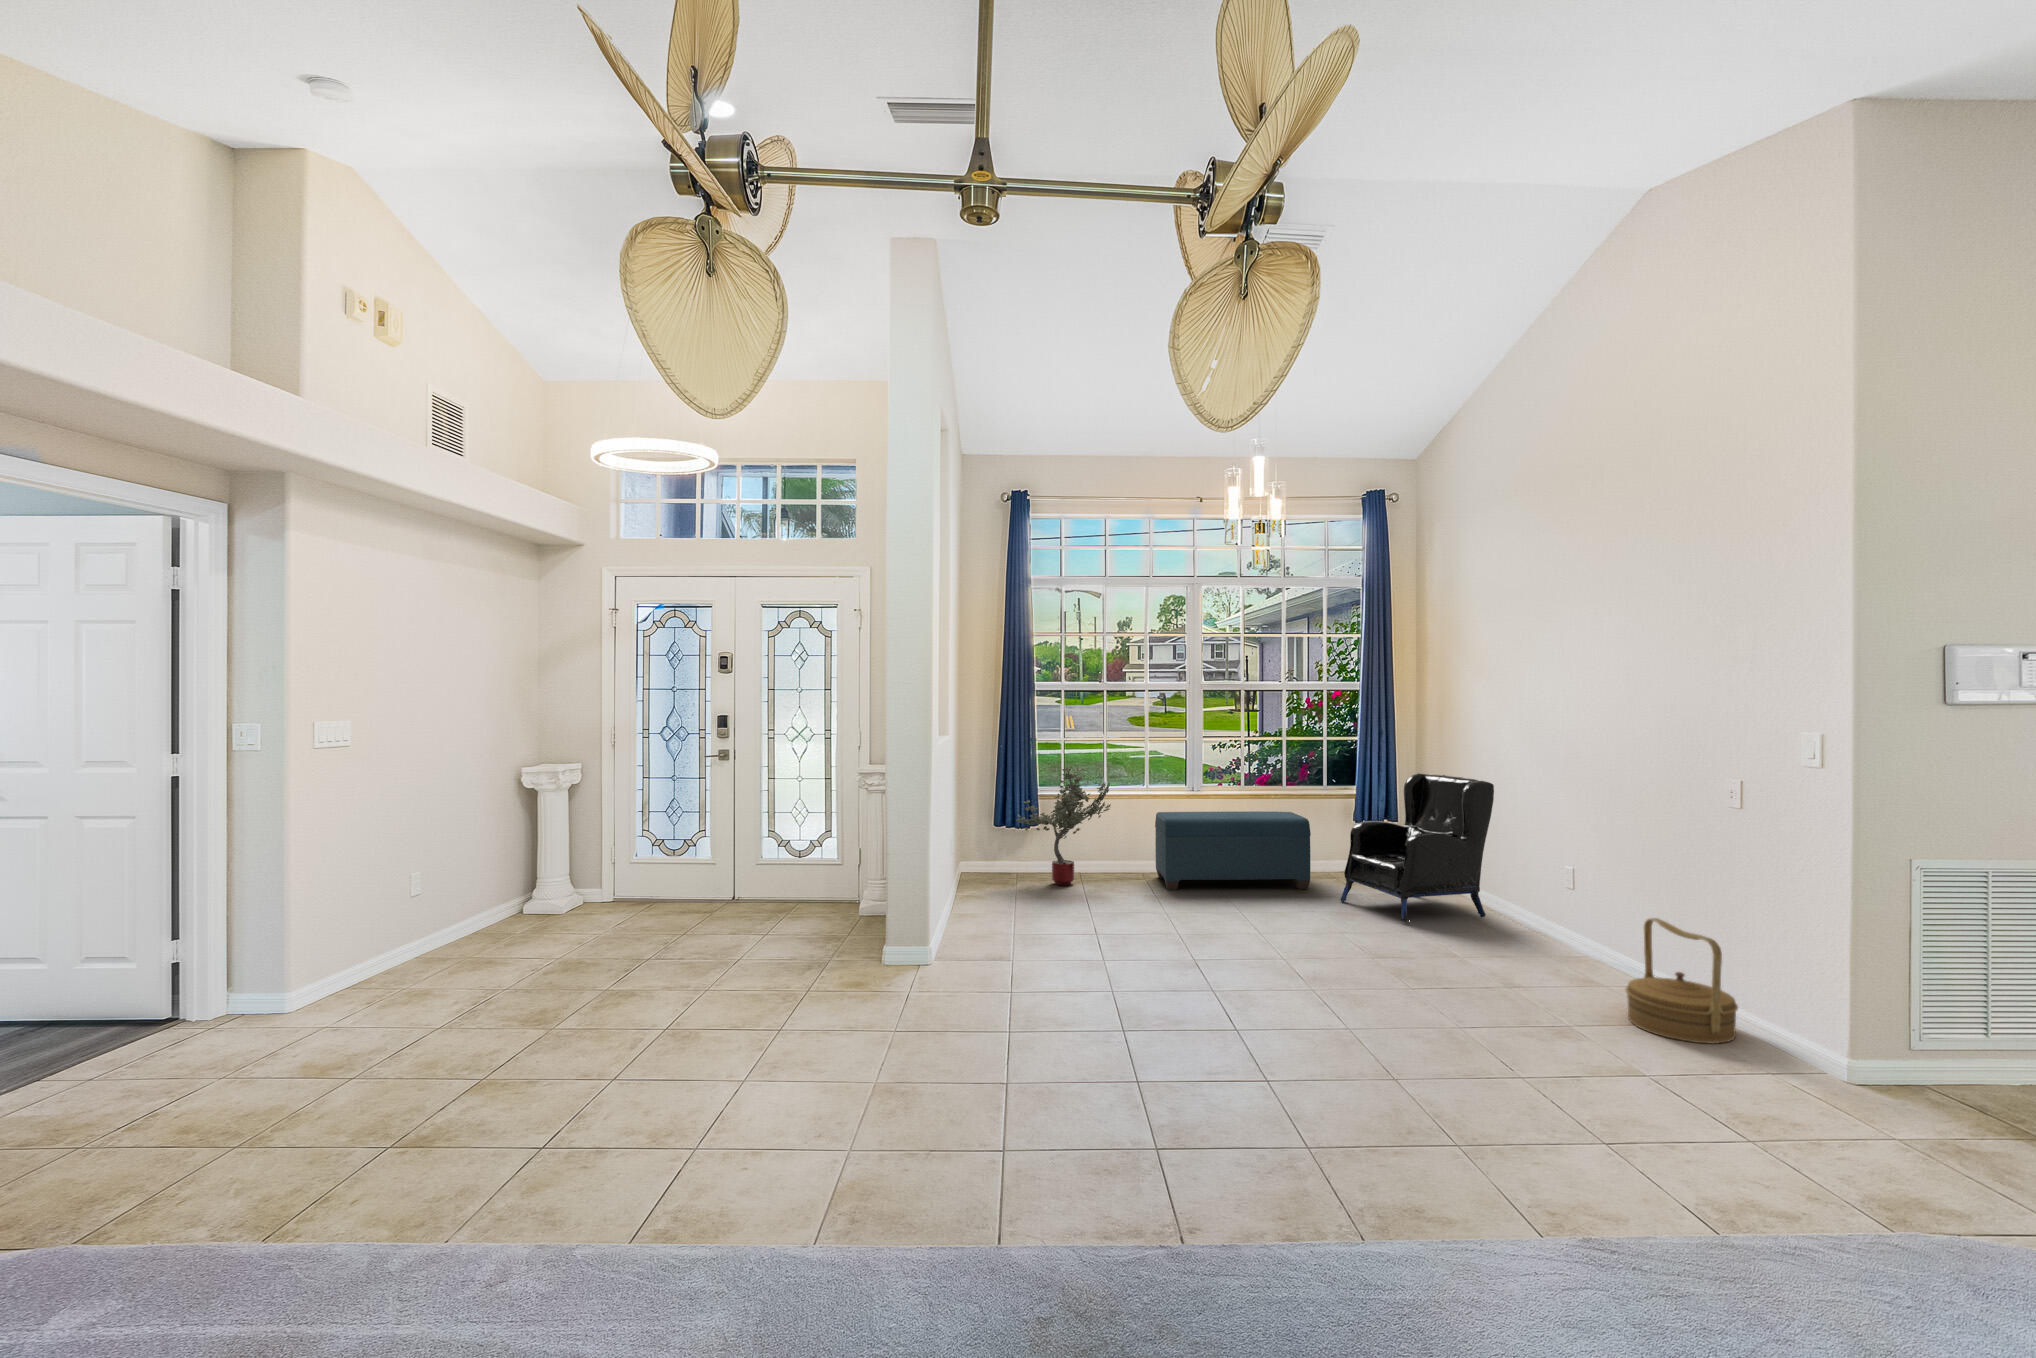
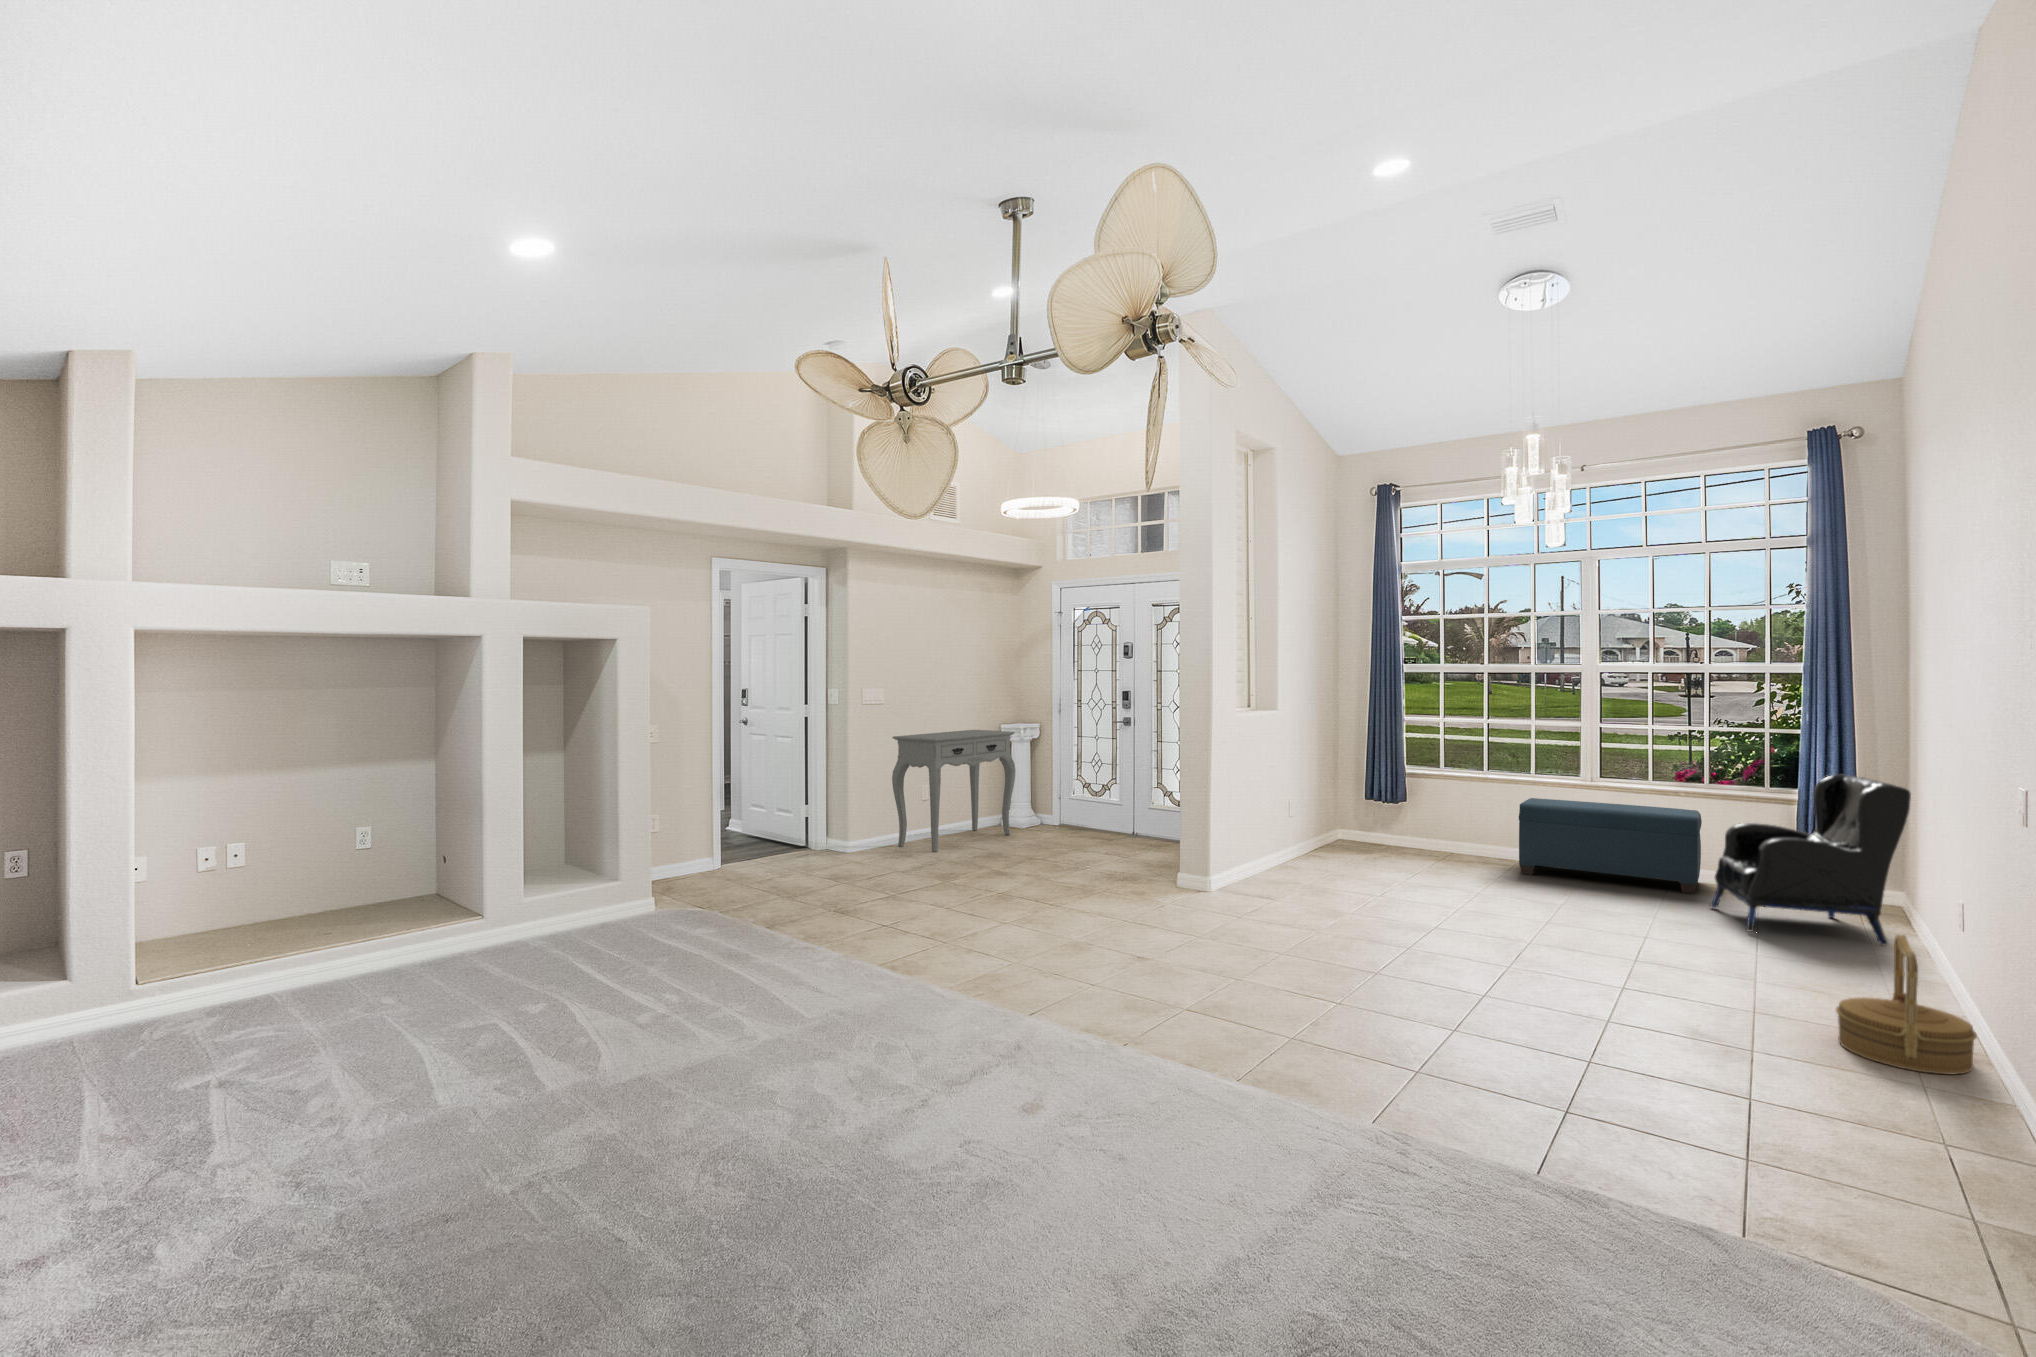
potted tree: present [1016,767,1110,886] -> none [1375,747,1470,858]
console table: none [366,777,566,981] -> present [892,730,1016,852]

